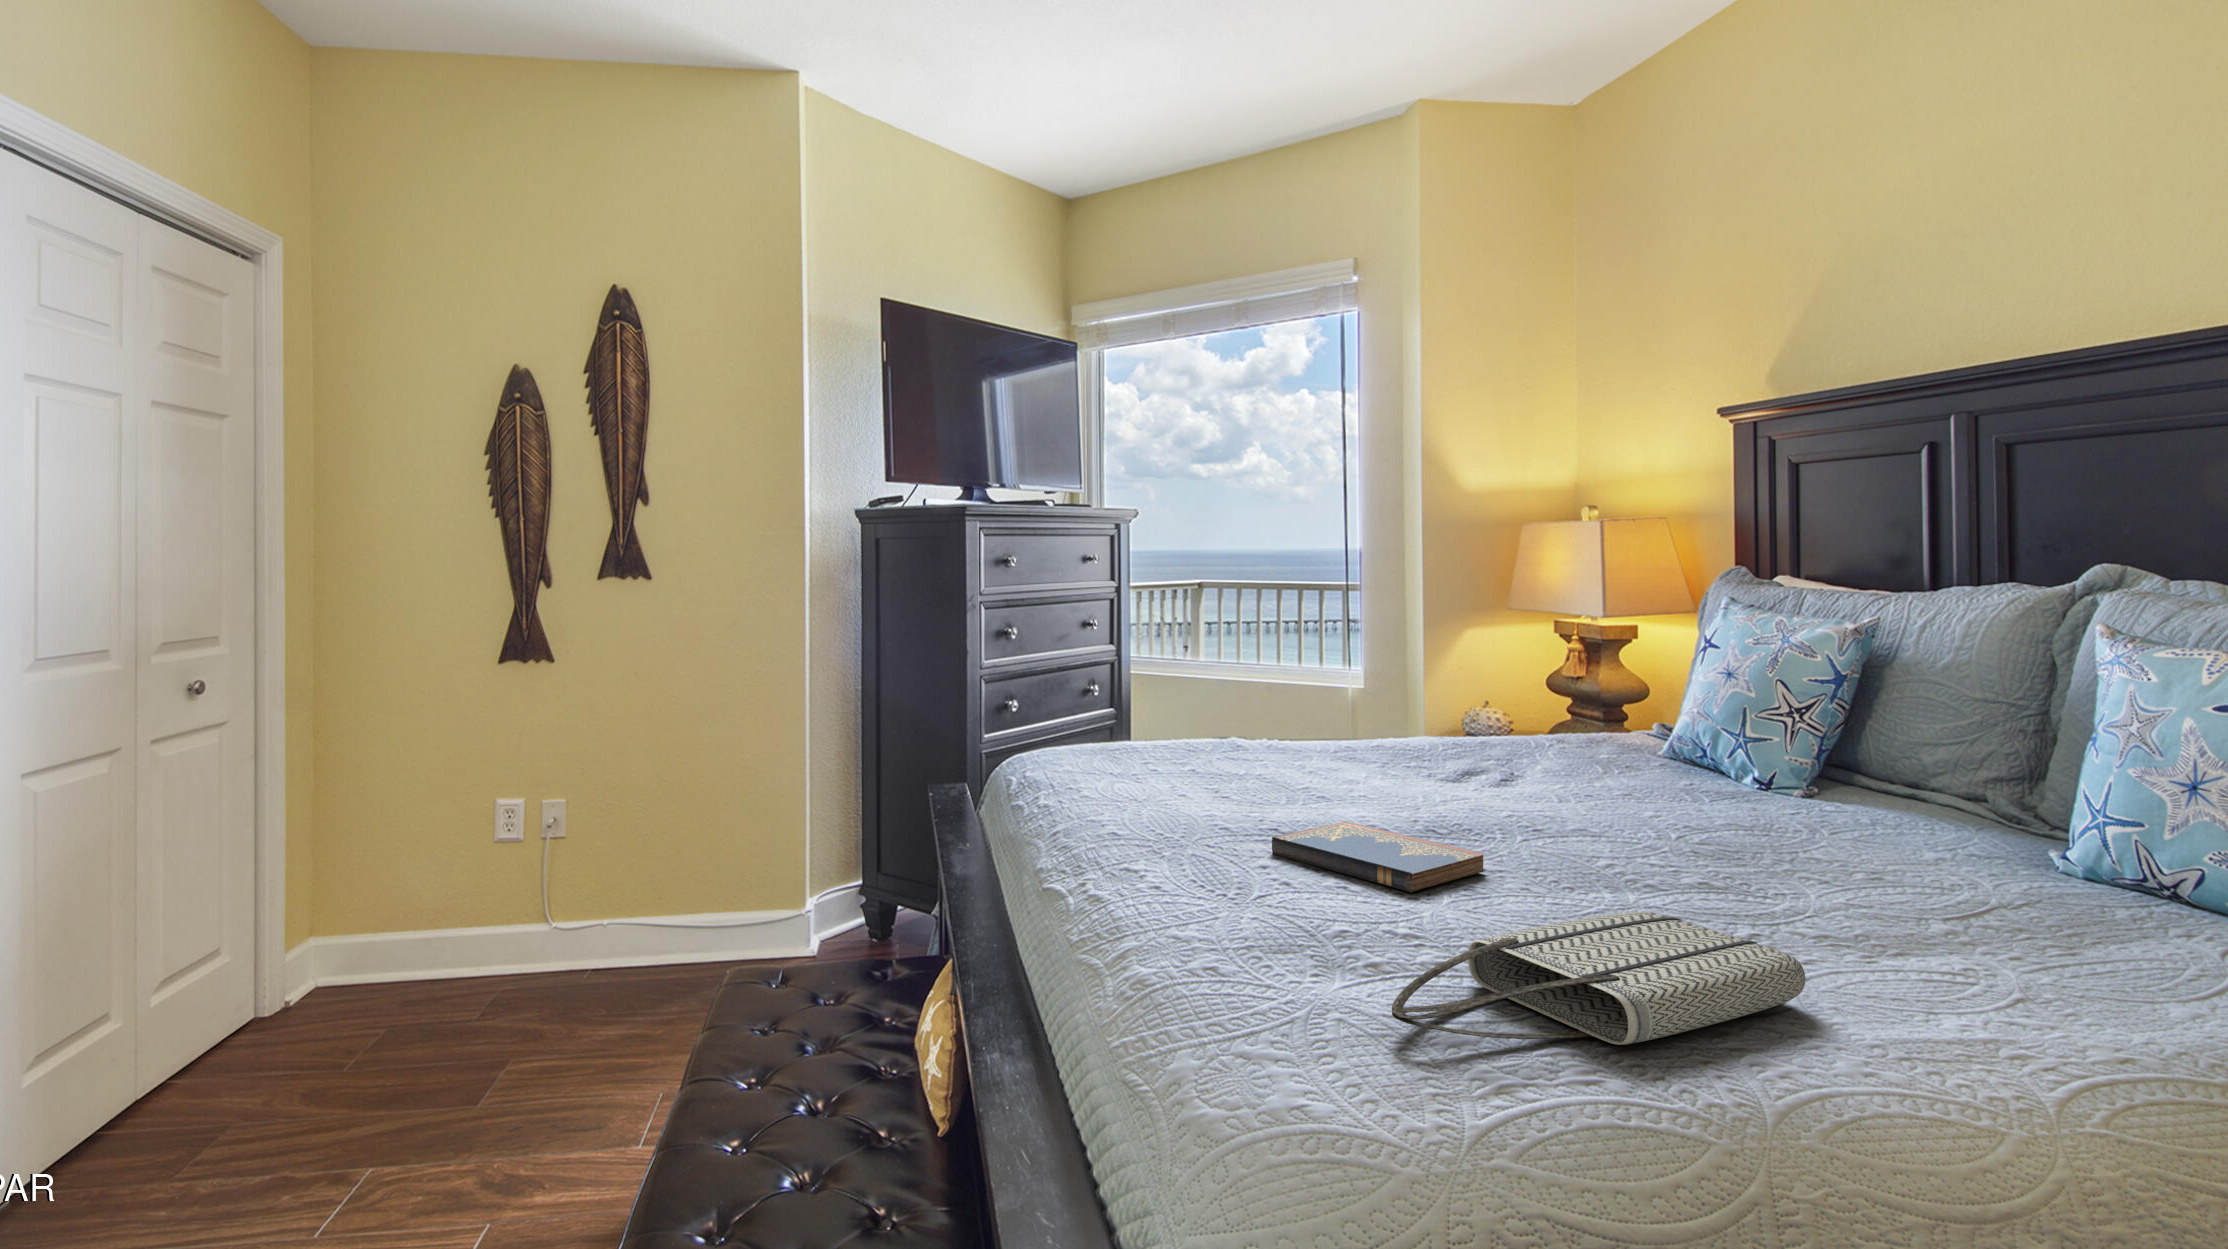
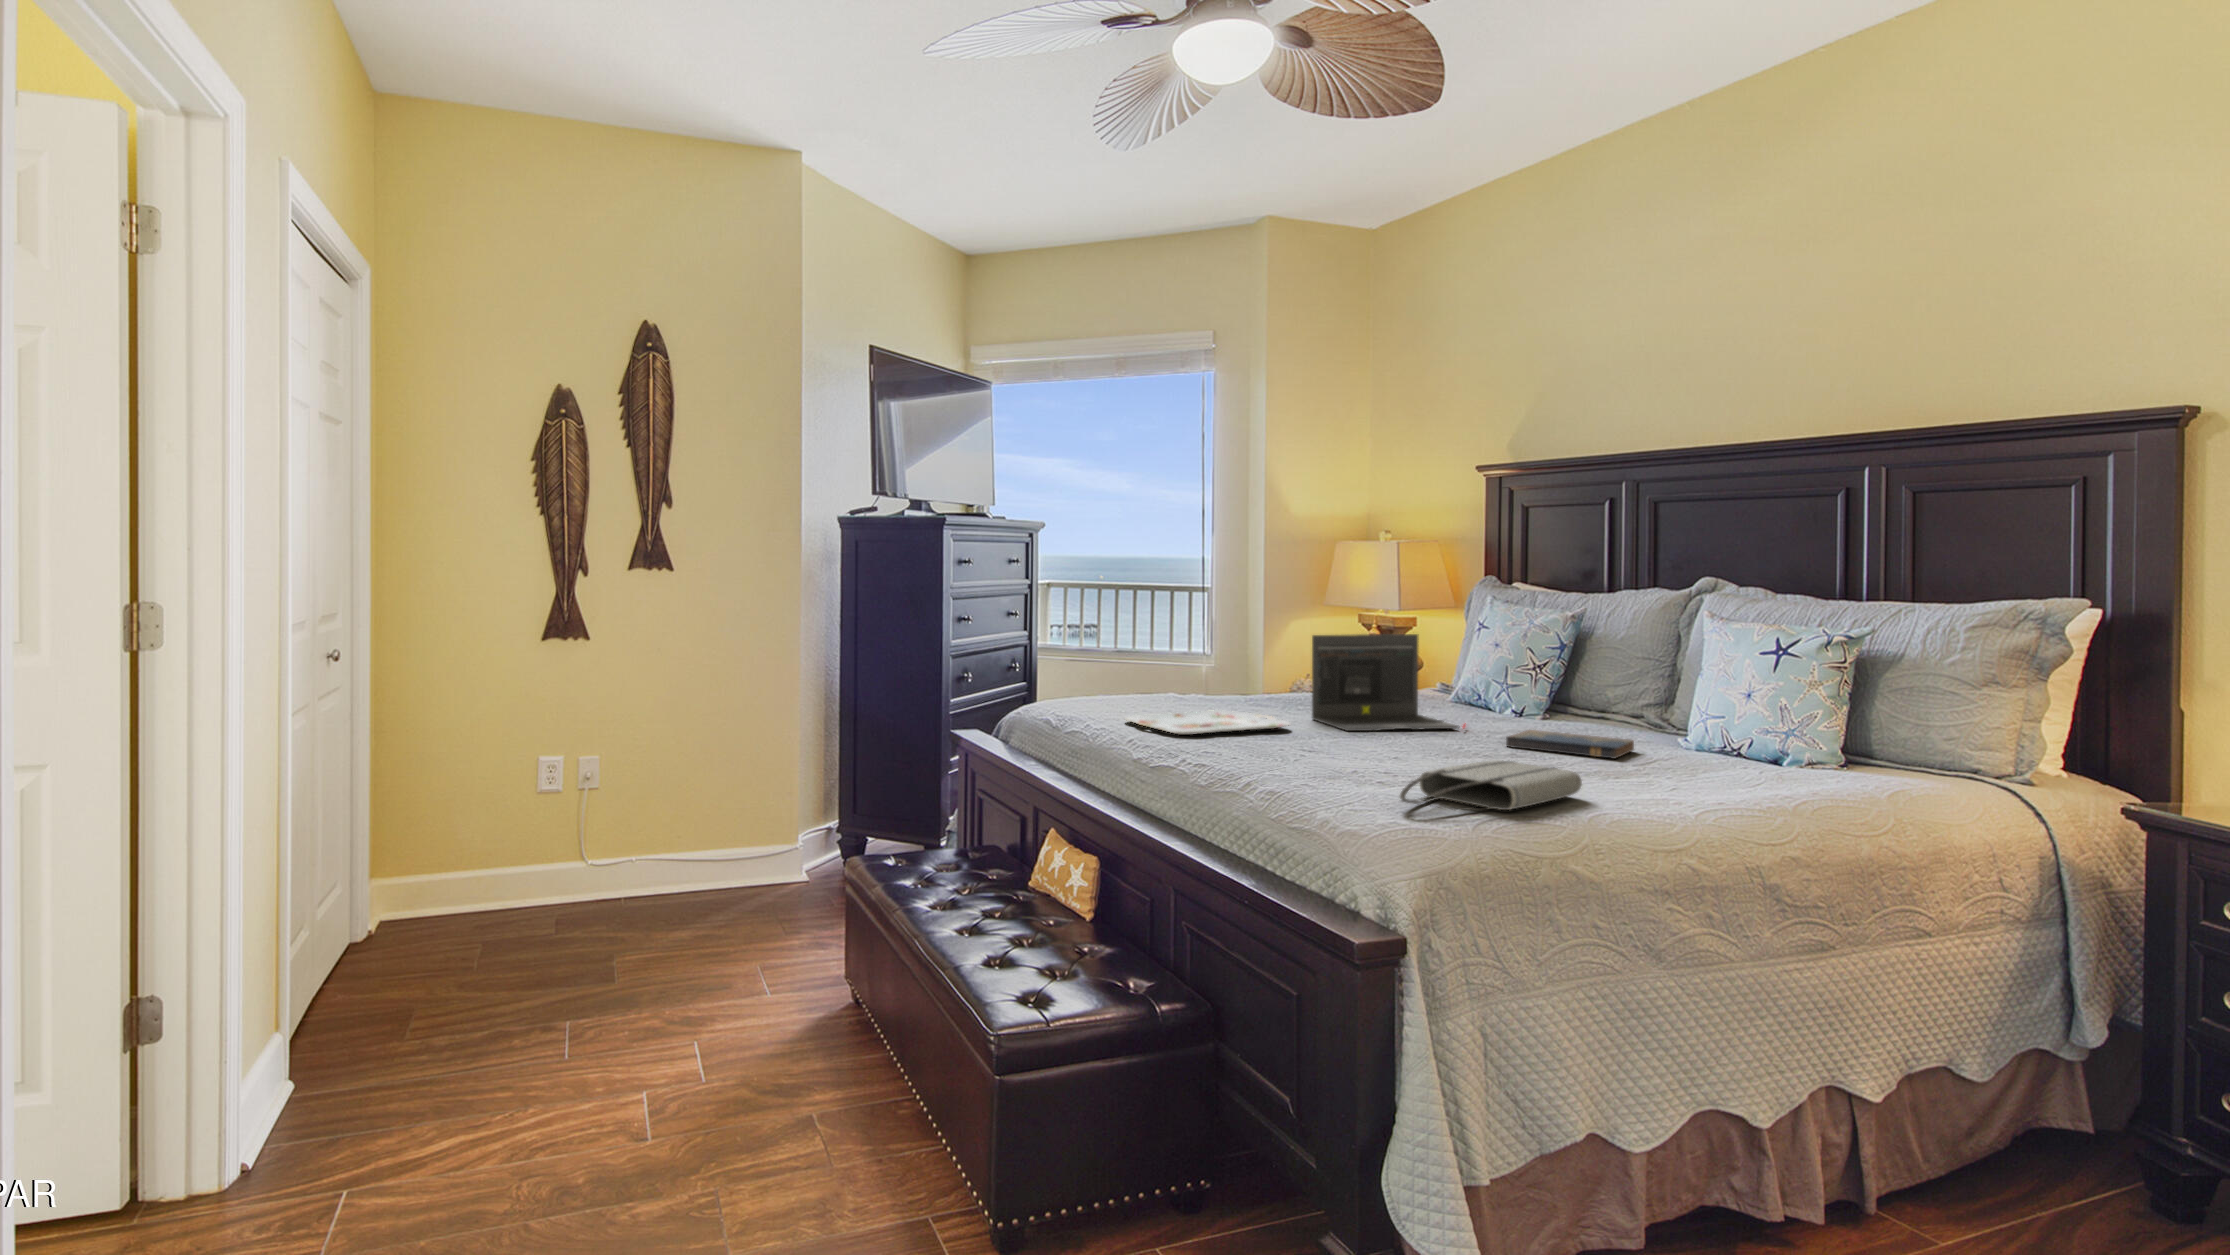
laptop: none [1411,658,1658,814] -> present [1312,634,1466,731]
serving tray: none [1122,769,1362,814] -> present [1126,710,1290,735]
hardcover book: present [1272,822,1486,892] -> present [1506,730,1634,759]

